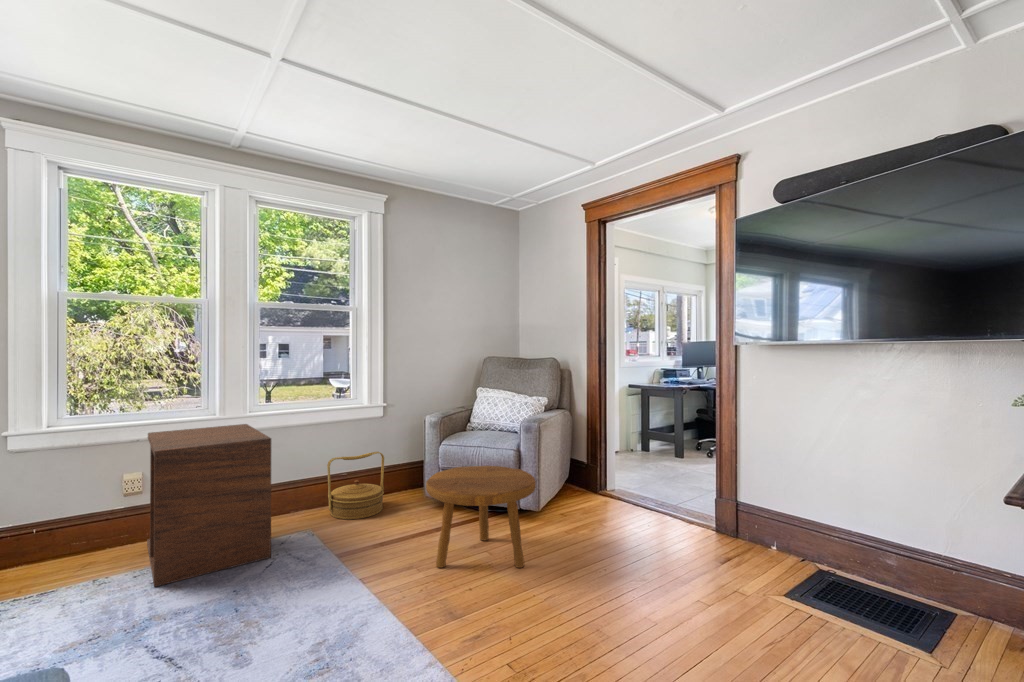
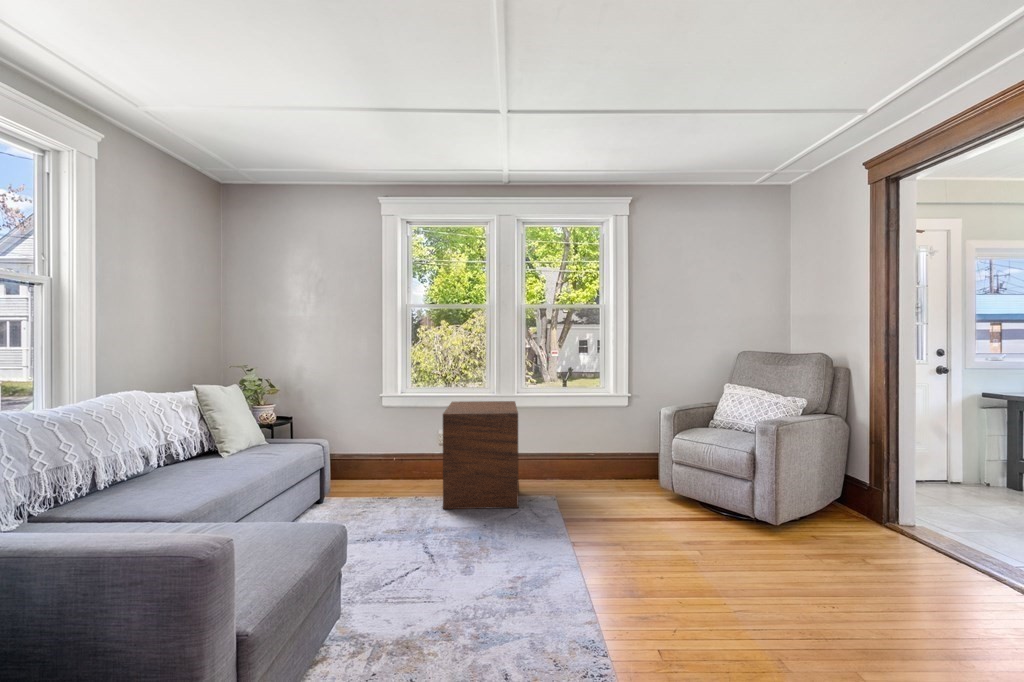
woven basket: present [327,452,384,519] -> none [574,436,625,494]
footstool: present [426,466,536,568] -> none [633,460,750,574]

